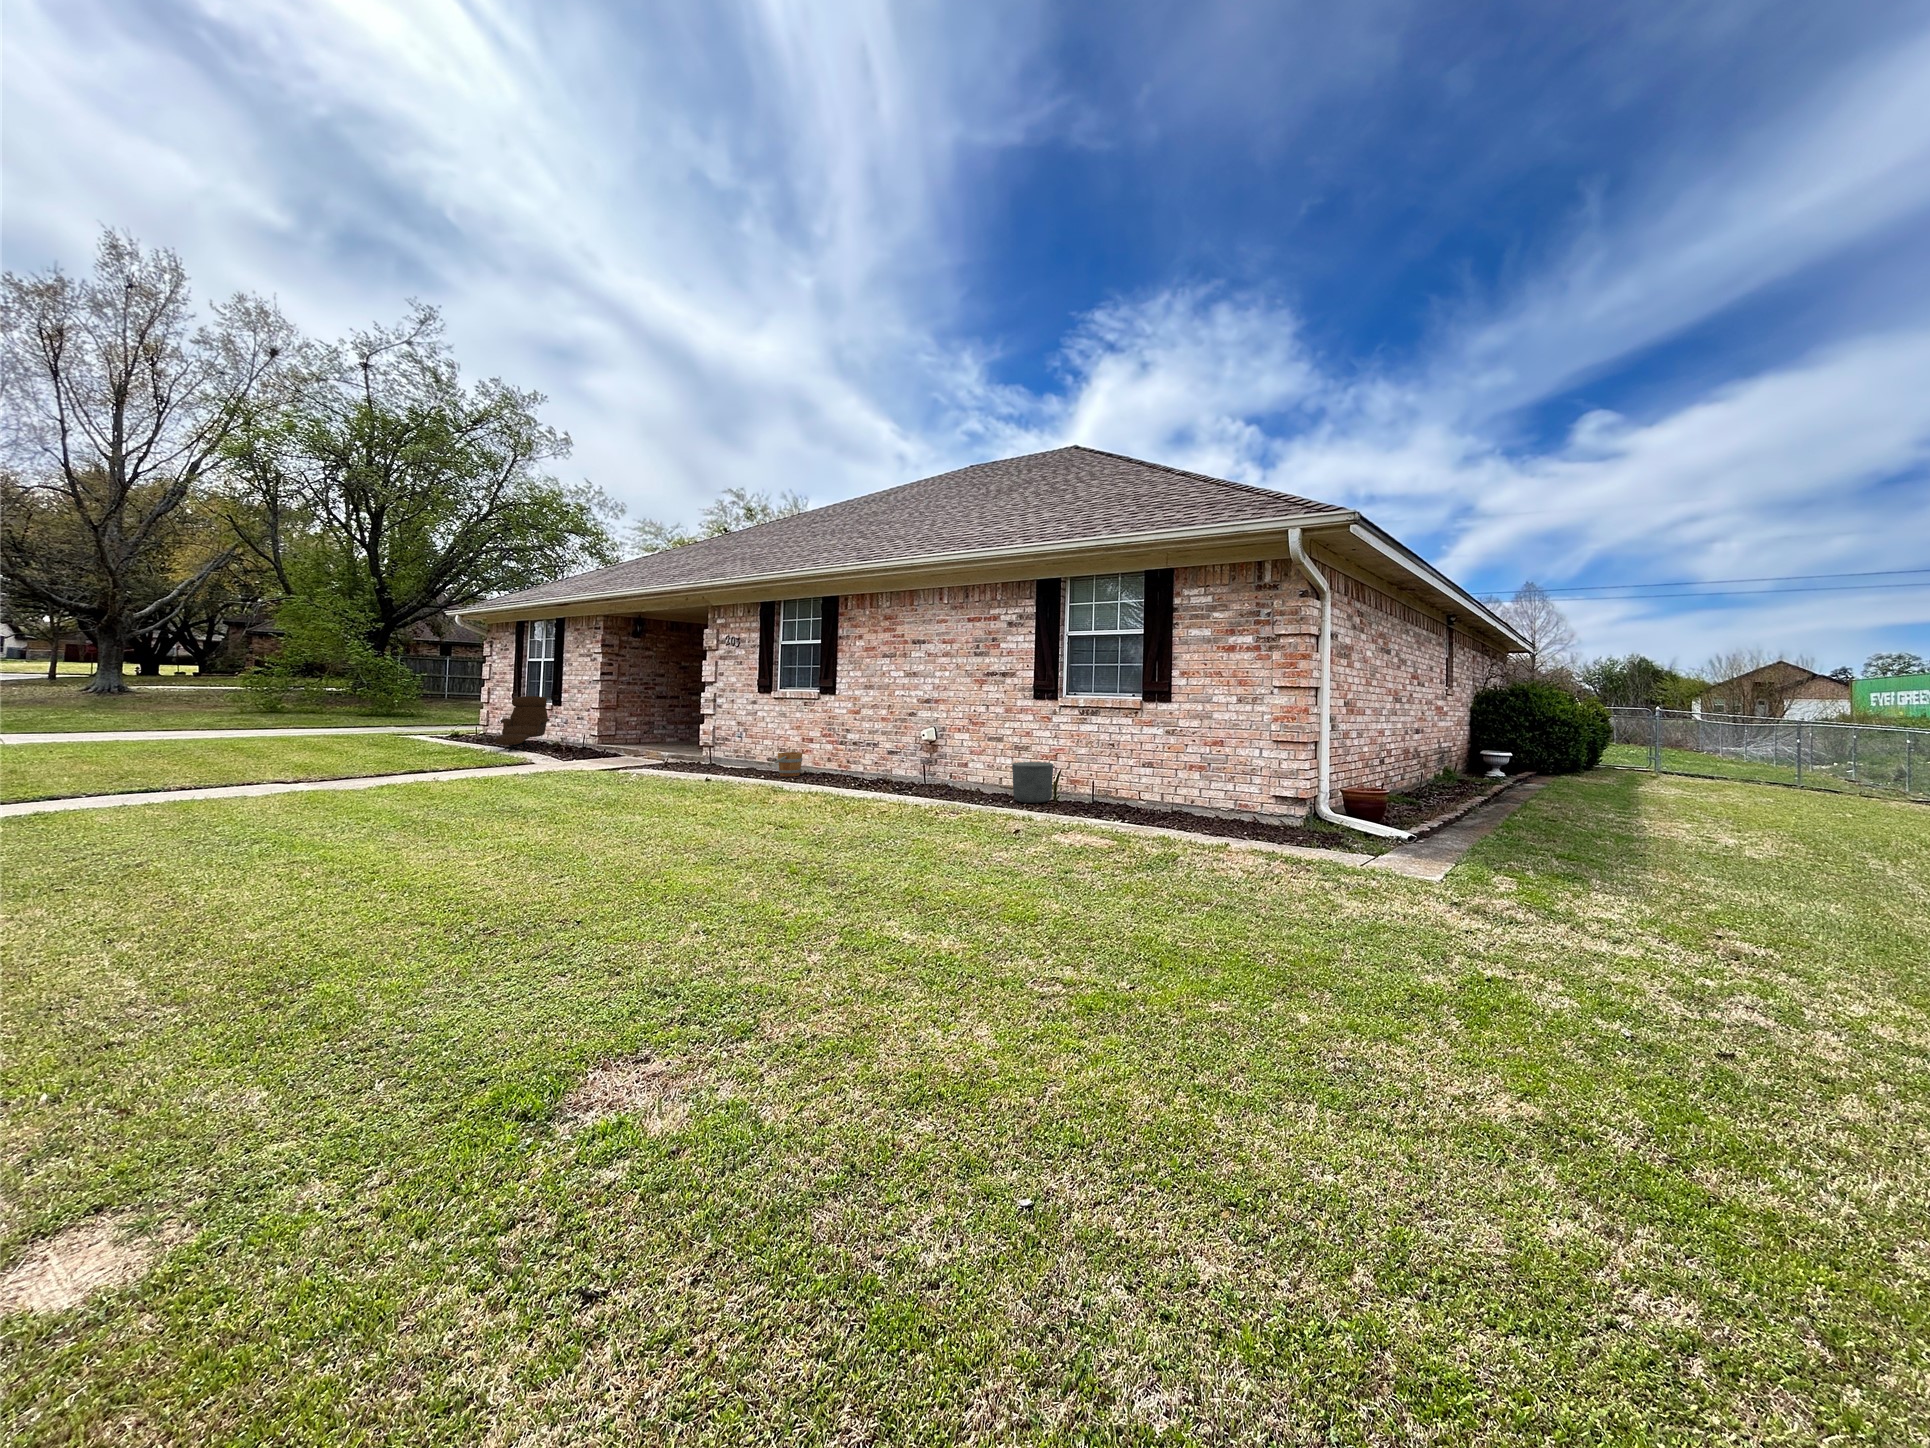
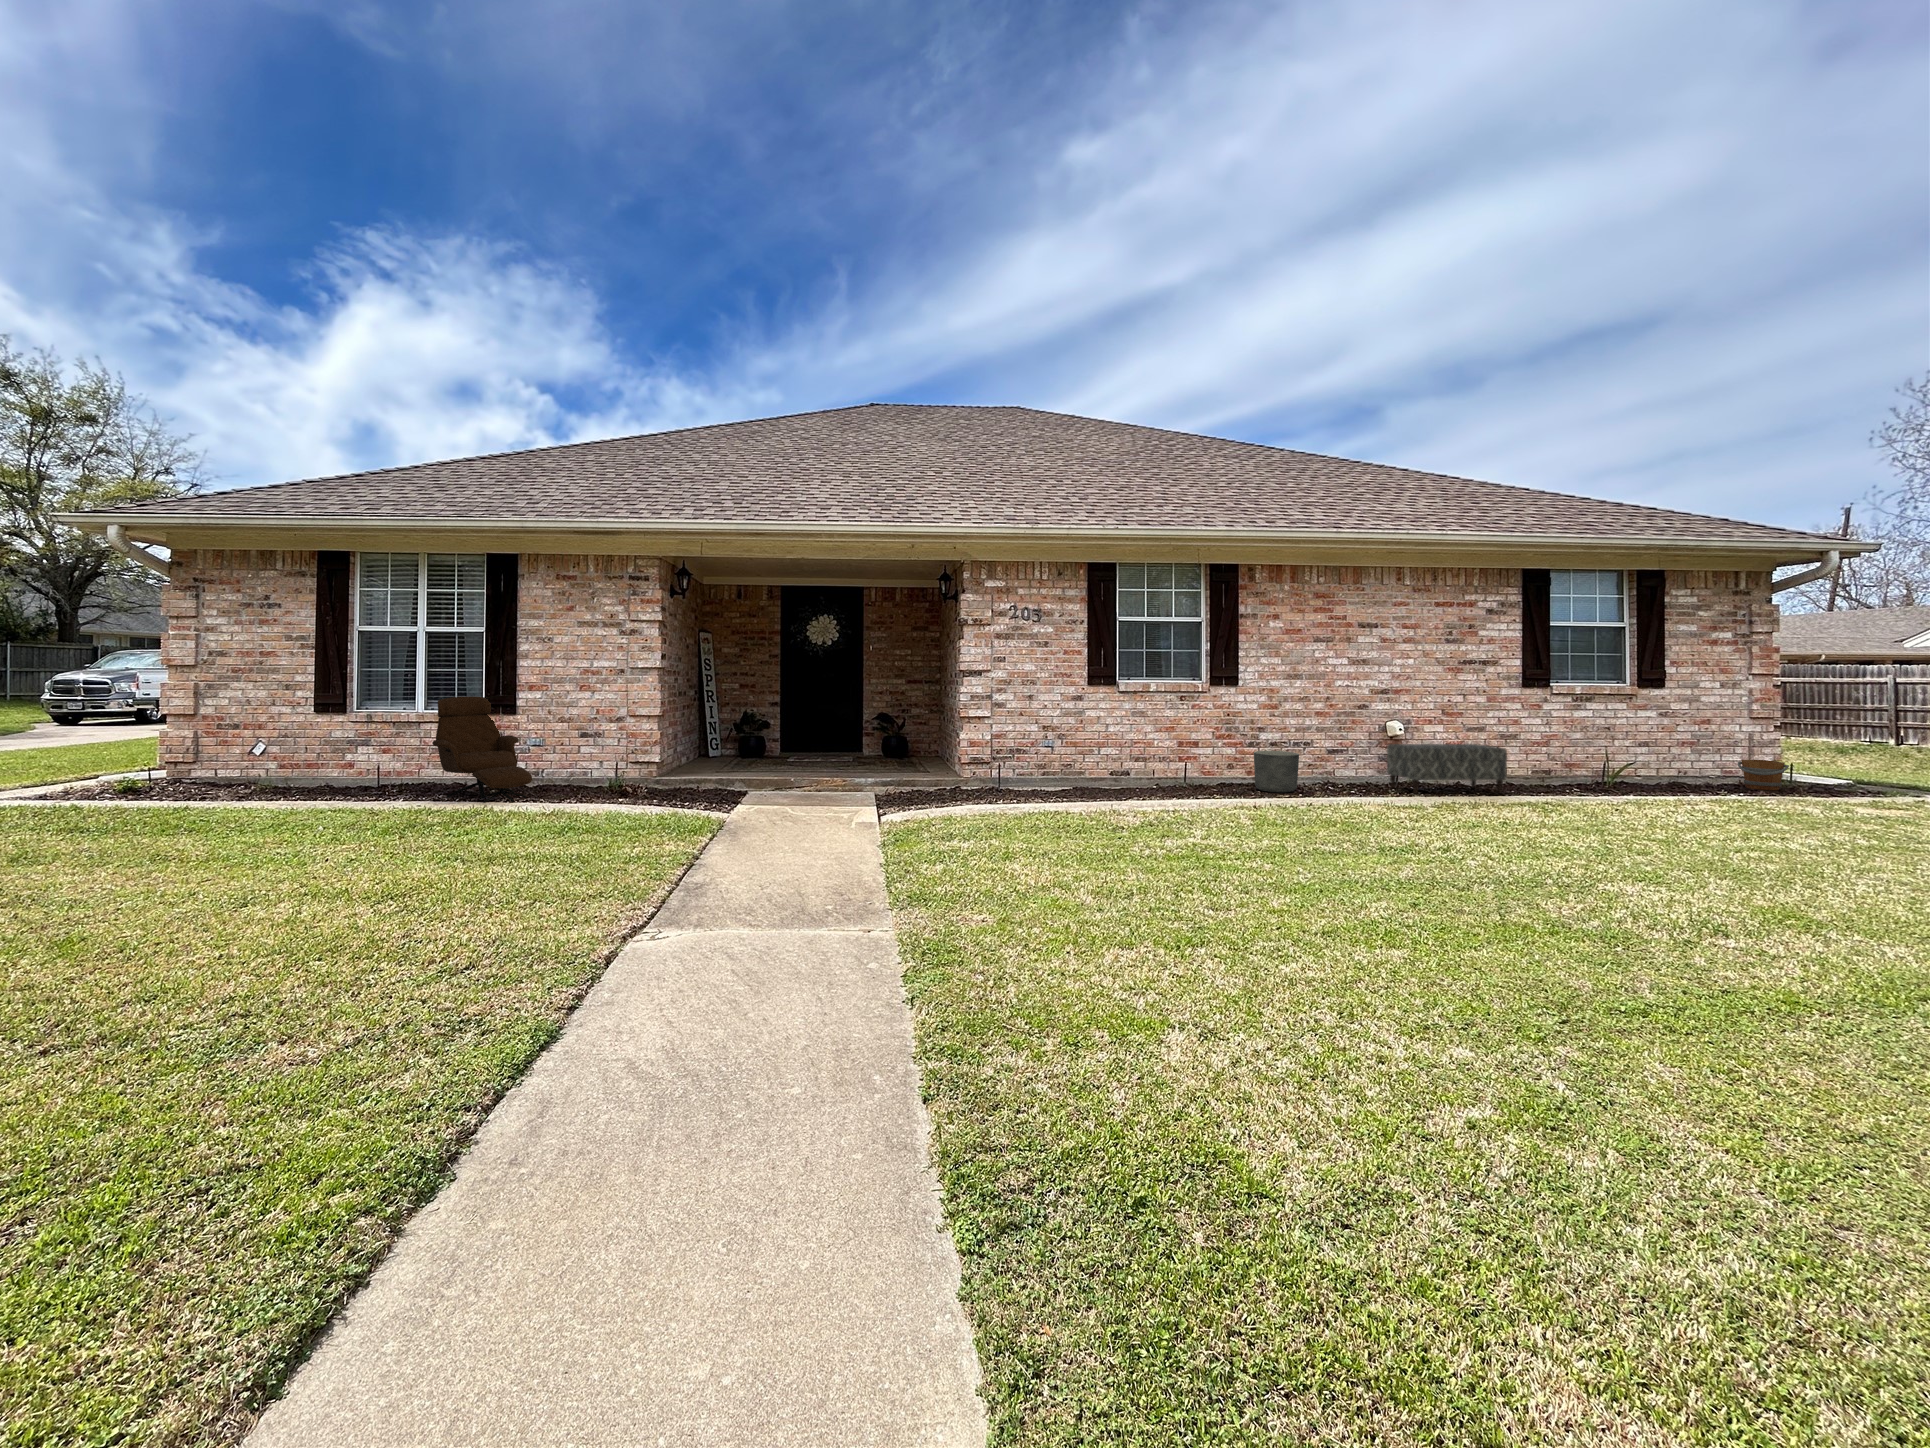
bench: none [896,748,989,797] -> present [1387,744,1507,794]
bucket: present [775,752,803,776] -> present [1738,759,1789,790]
planter: present [1012,762,1053,803] -> present [1254,751,1299,793]

